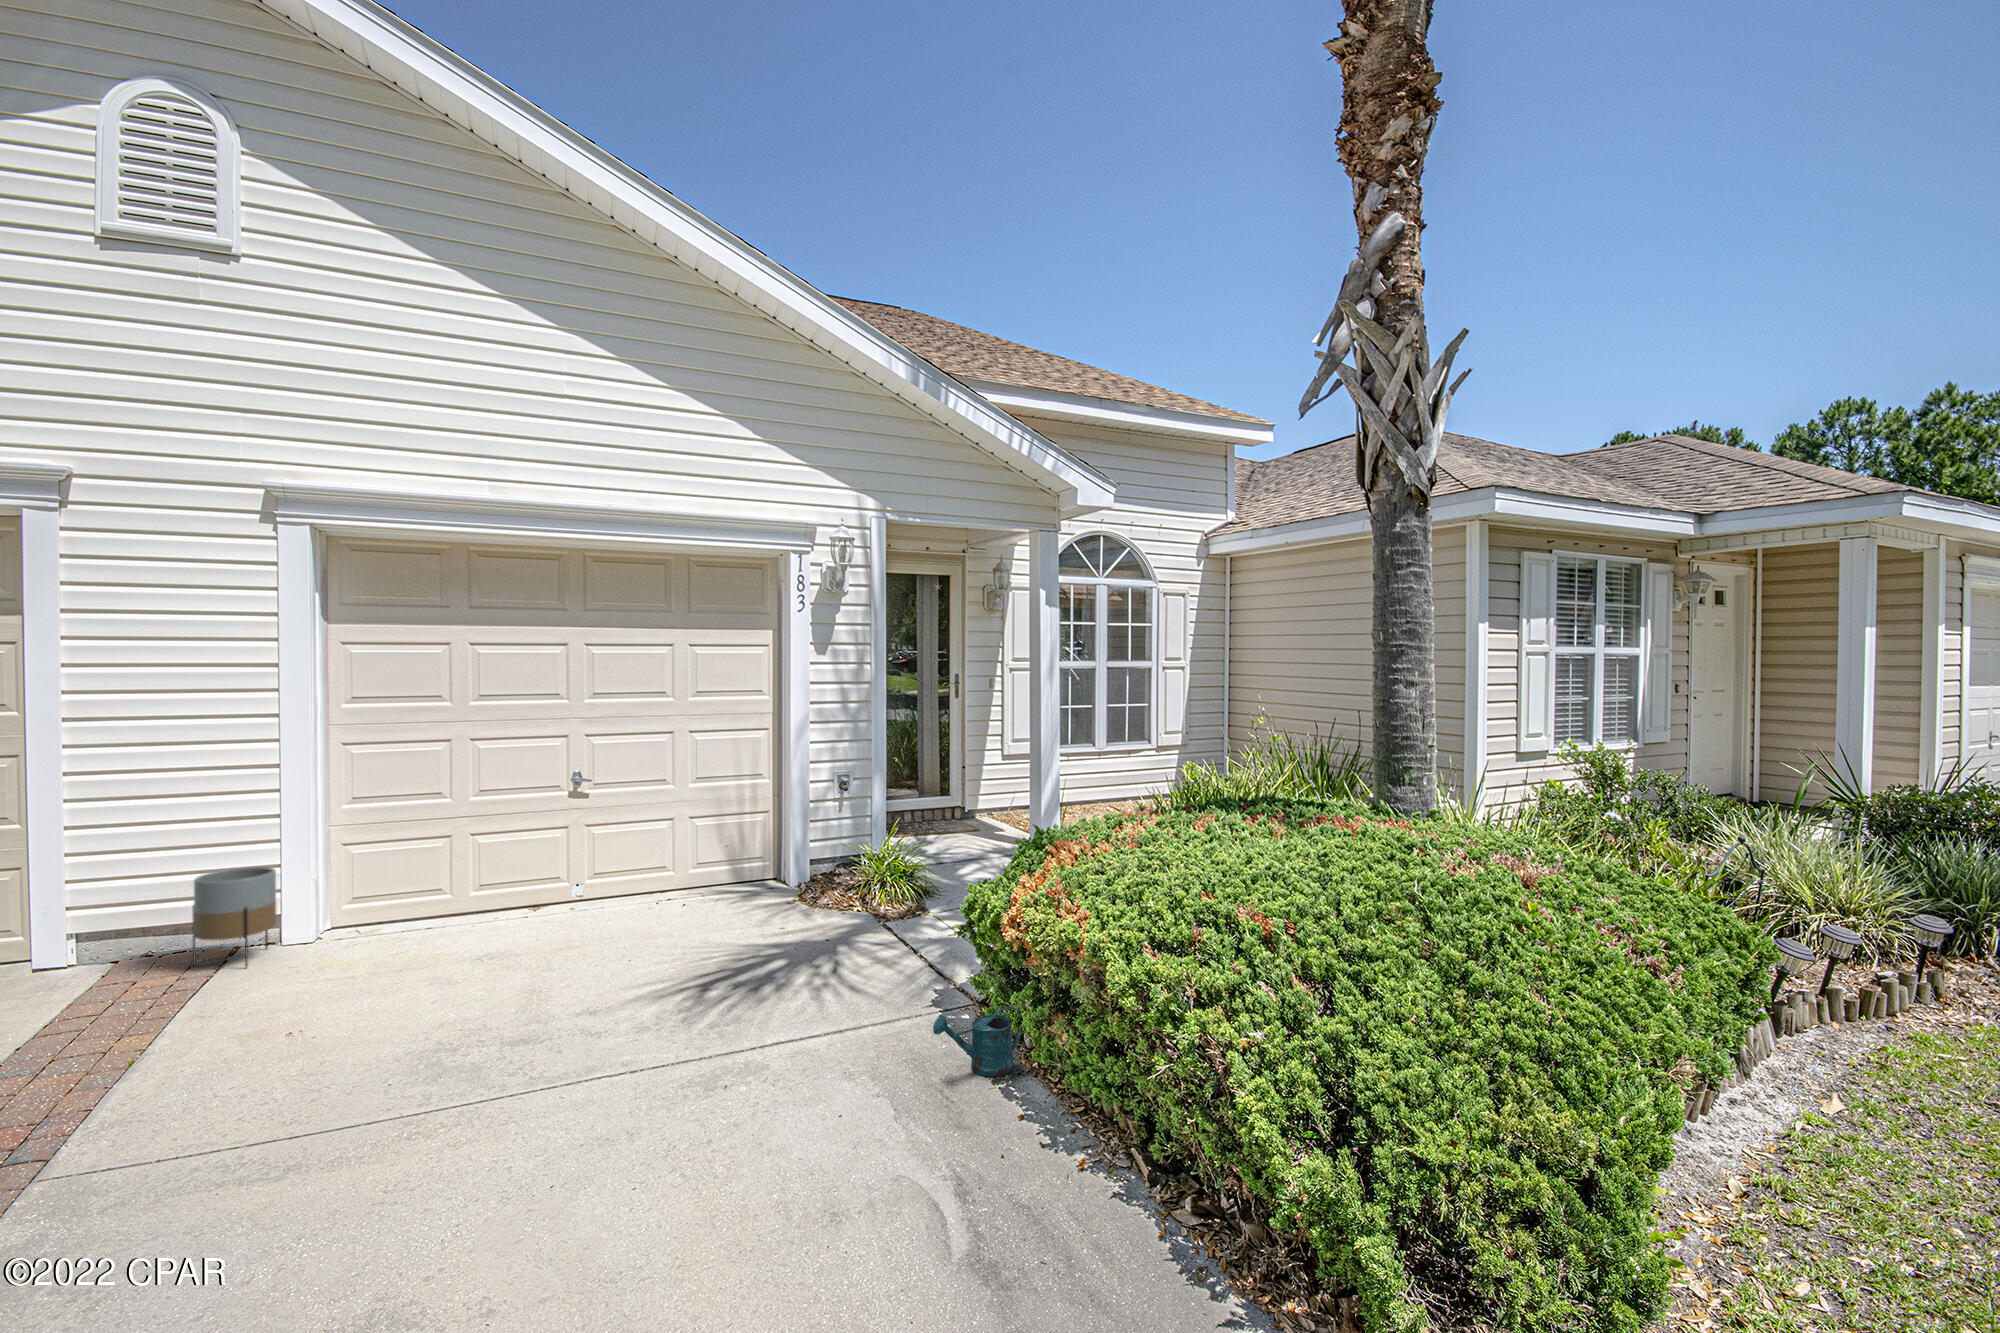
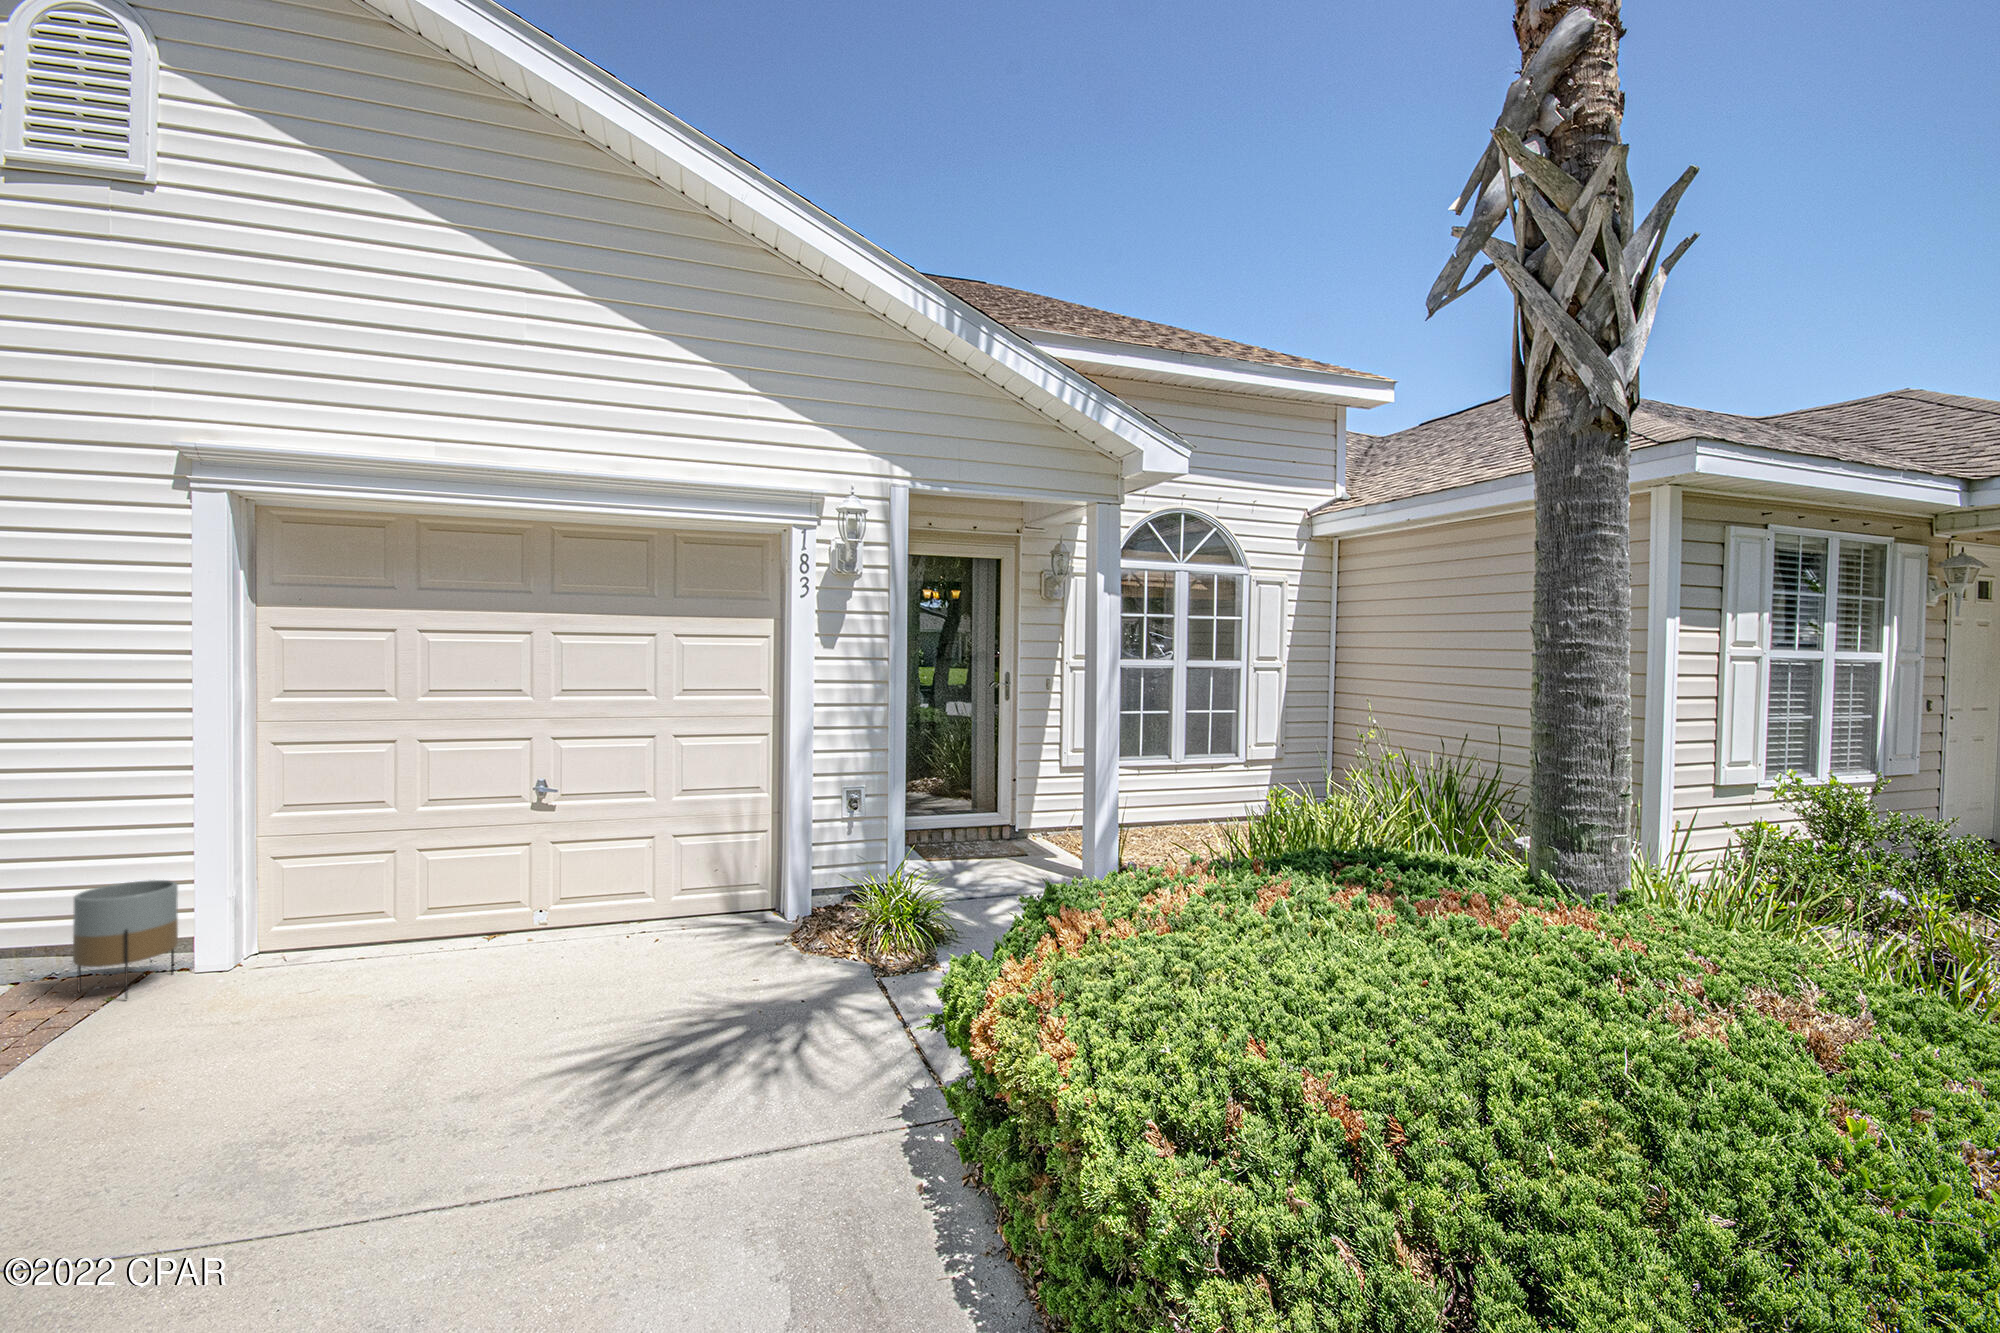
watering can: present [933,1006,1023,1077] -> none [827,1176,973,1295]

